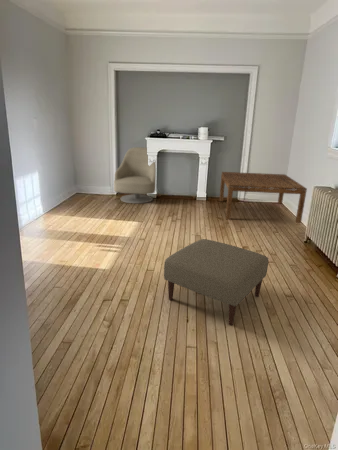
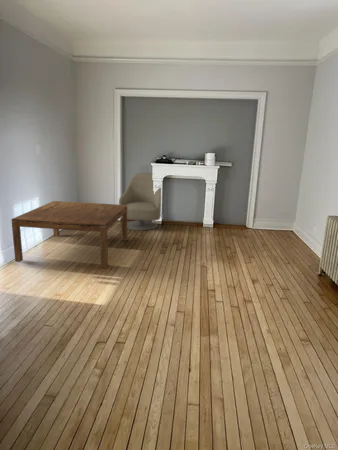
coffee table: present [219,172,307,223] -> present [11,201,127,268]
ottoman: present [164,239,268,325] -> none [164,273,281,376]

